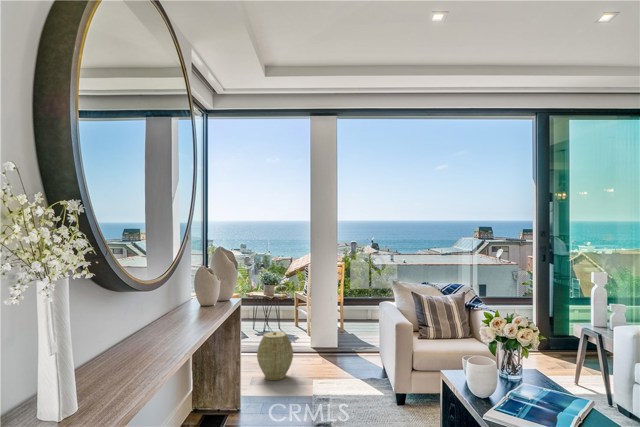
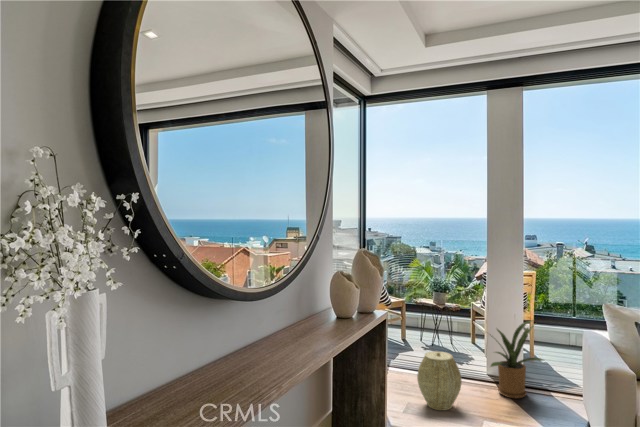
house plant: none [300,300,354,363] -> present [491,321,543,398]

